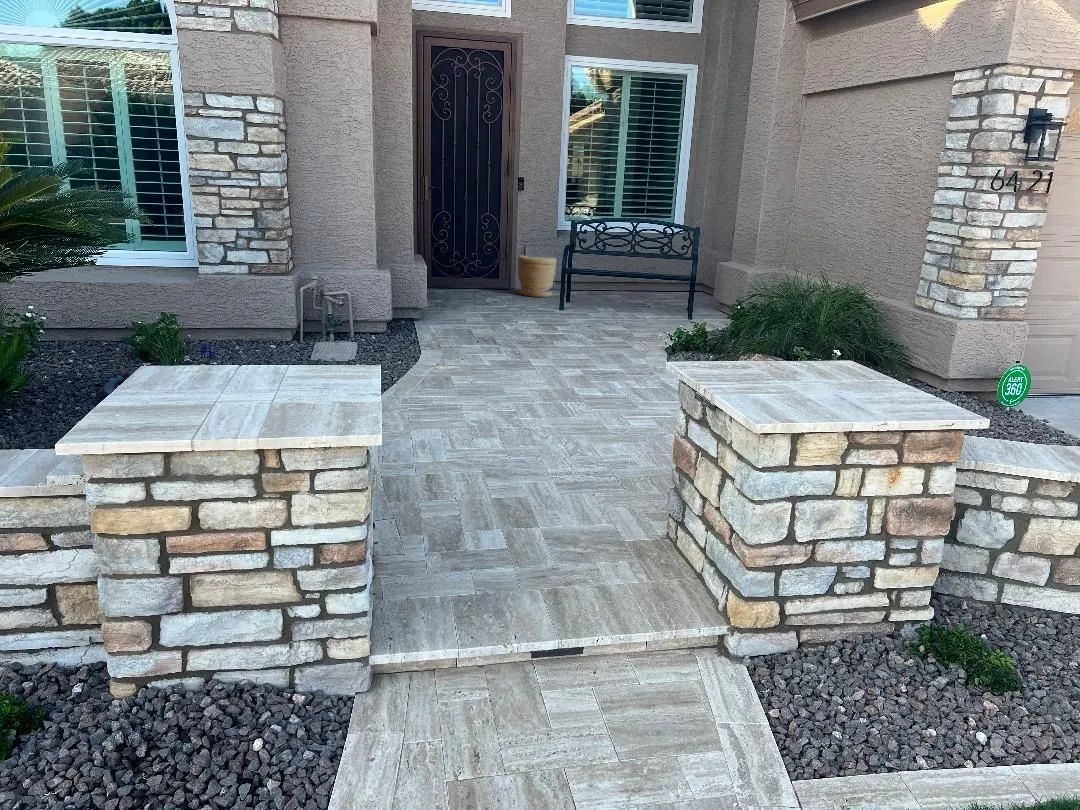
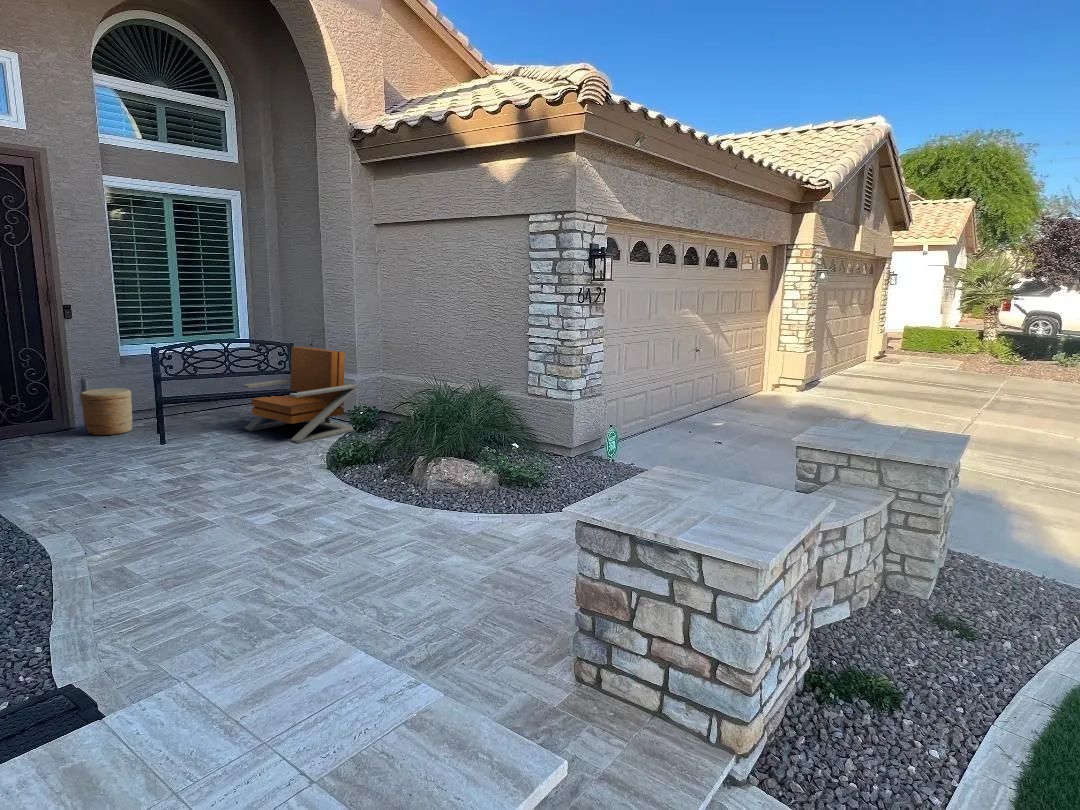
lounge chair: none [639,232,750,329] -> present [242,347,358,443]

